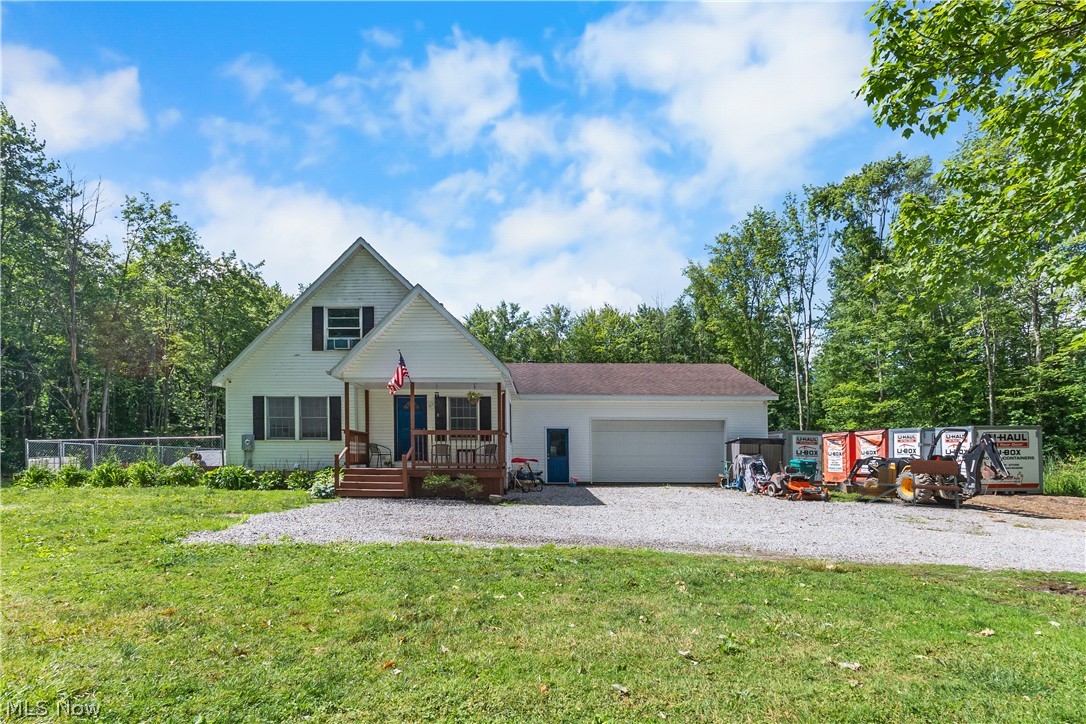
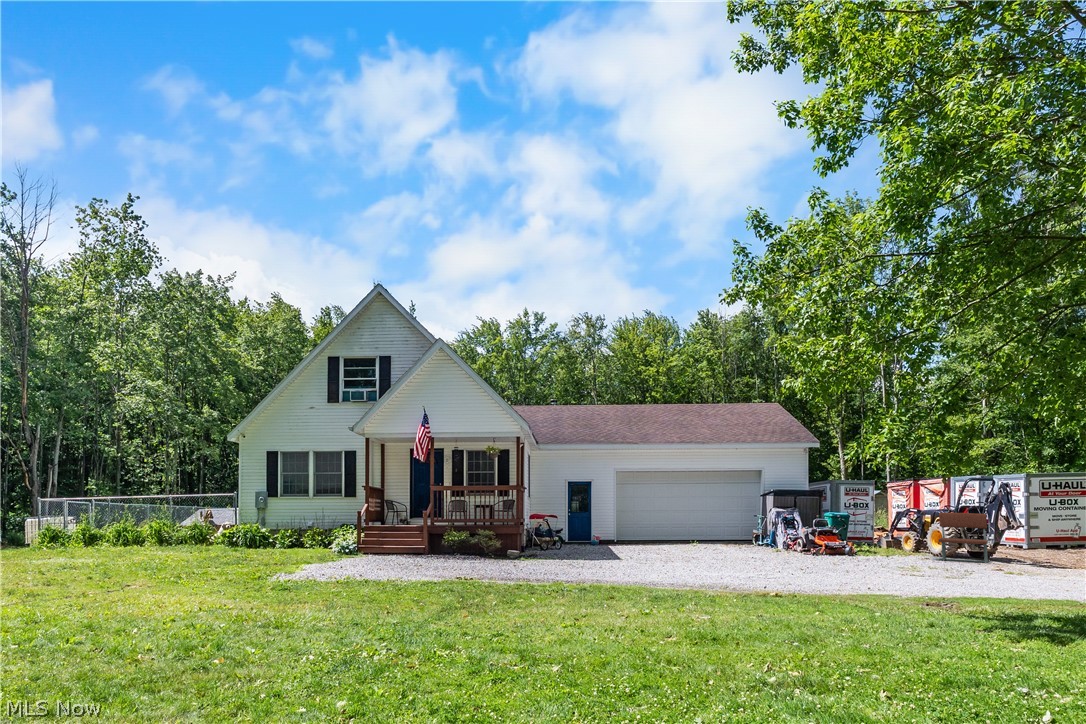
lounge chair: present [856,467,901,504] -> none [887,521,931,559]

